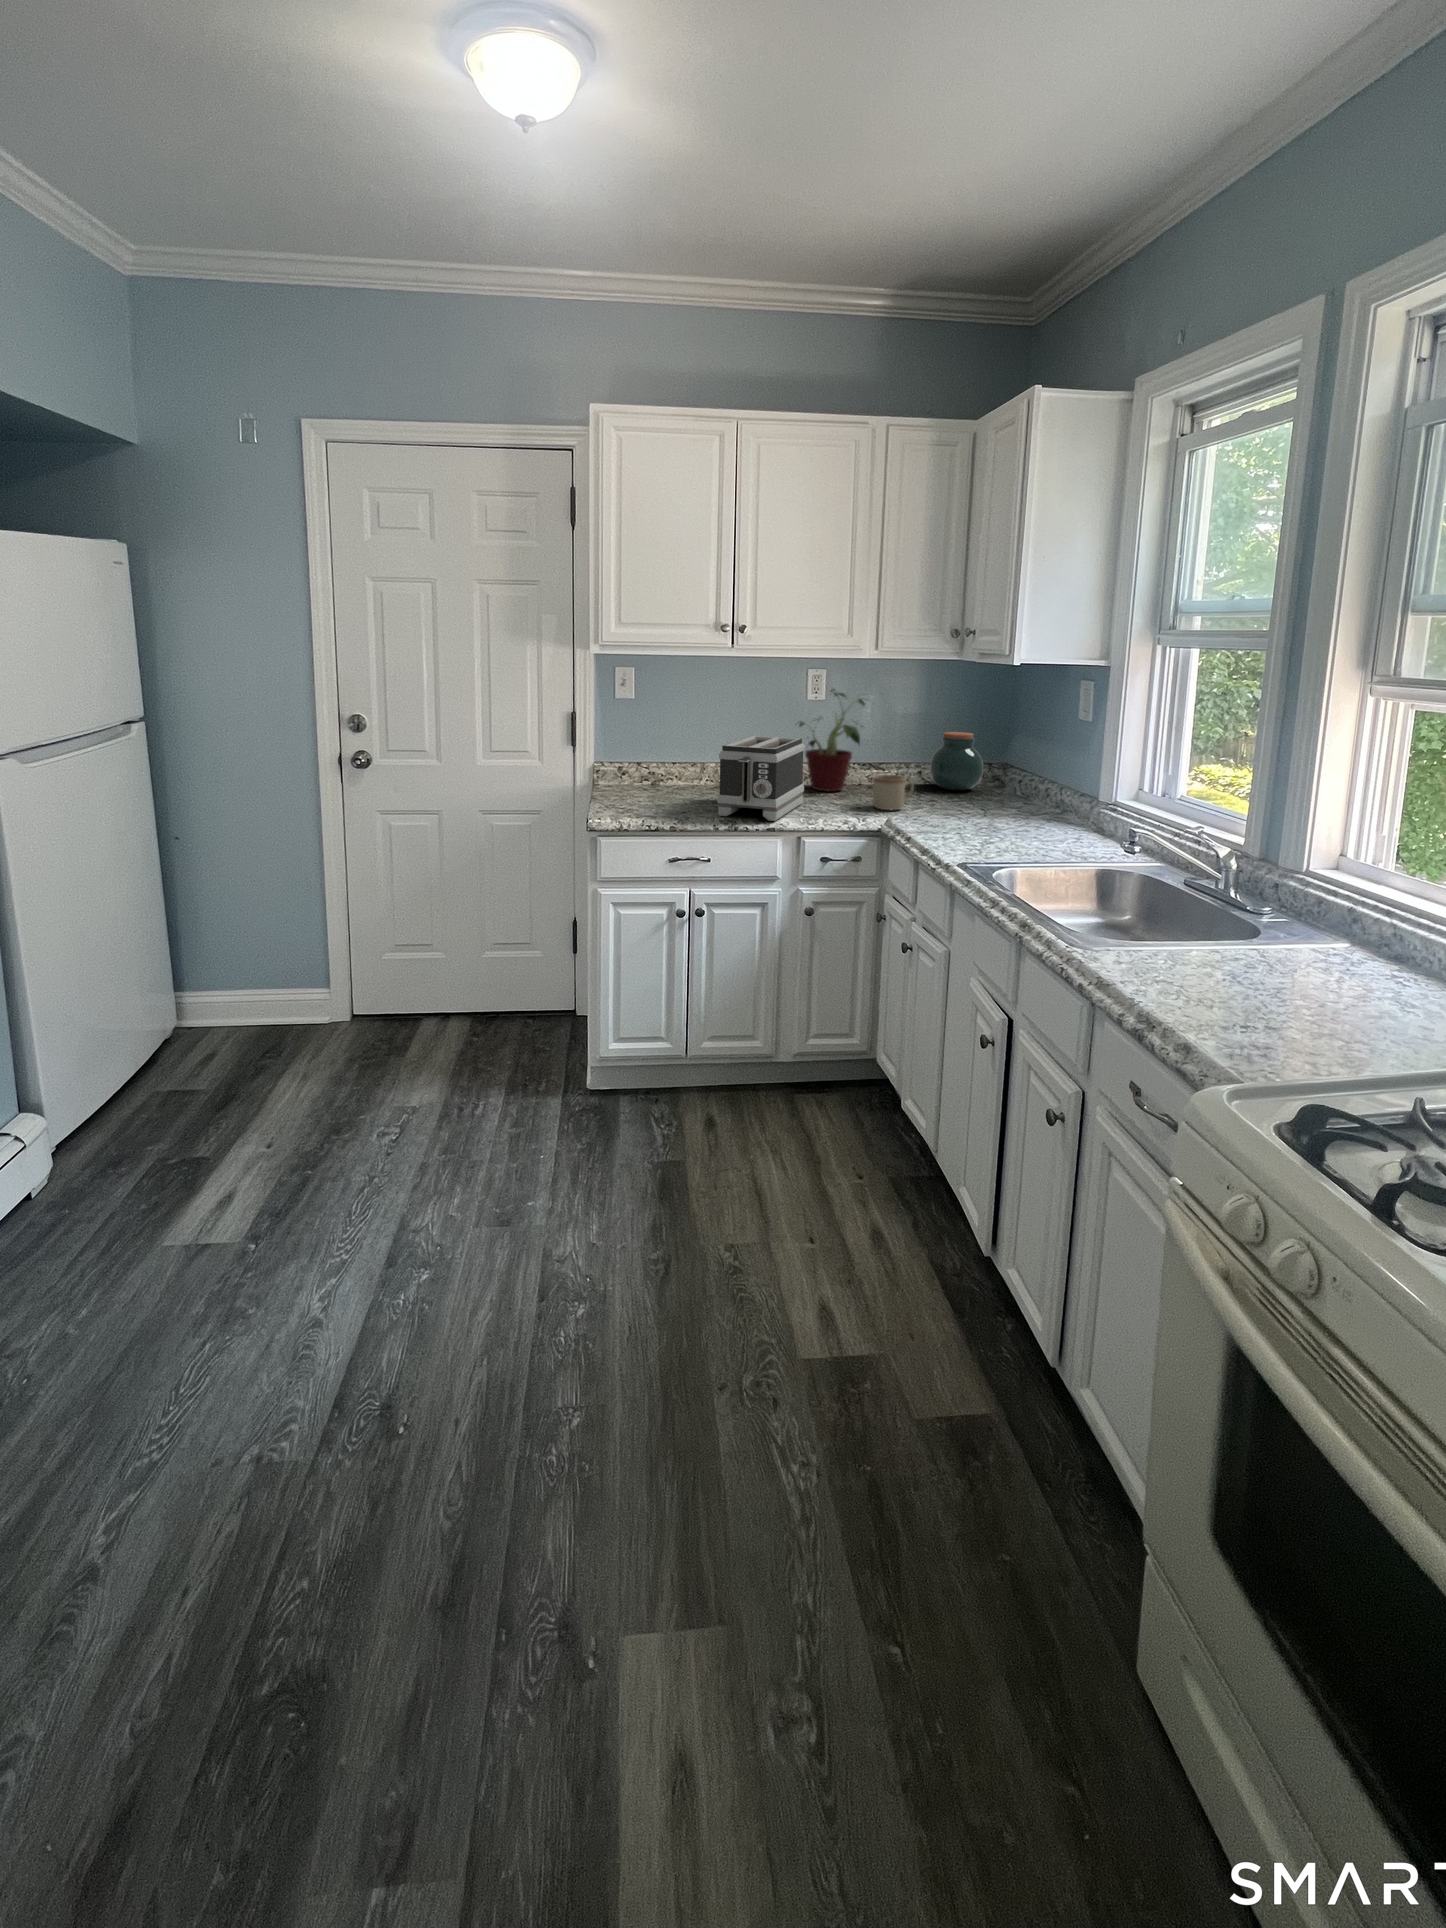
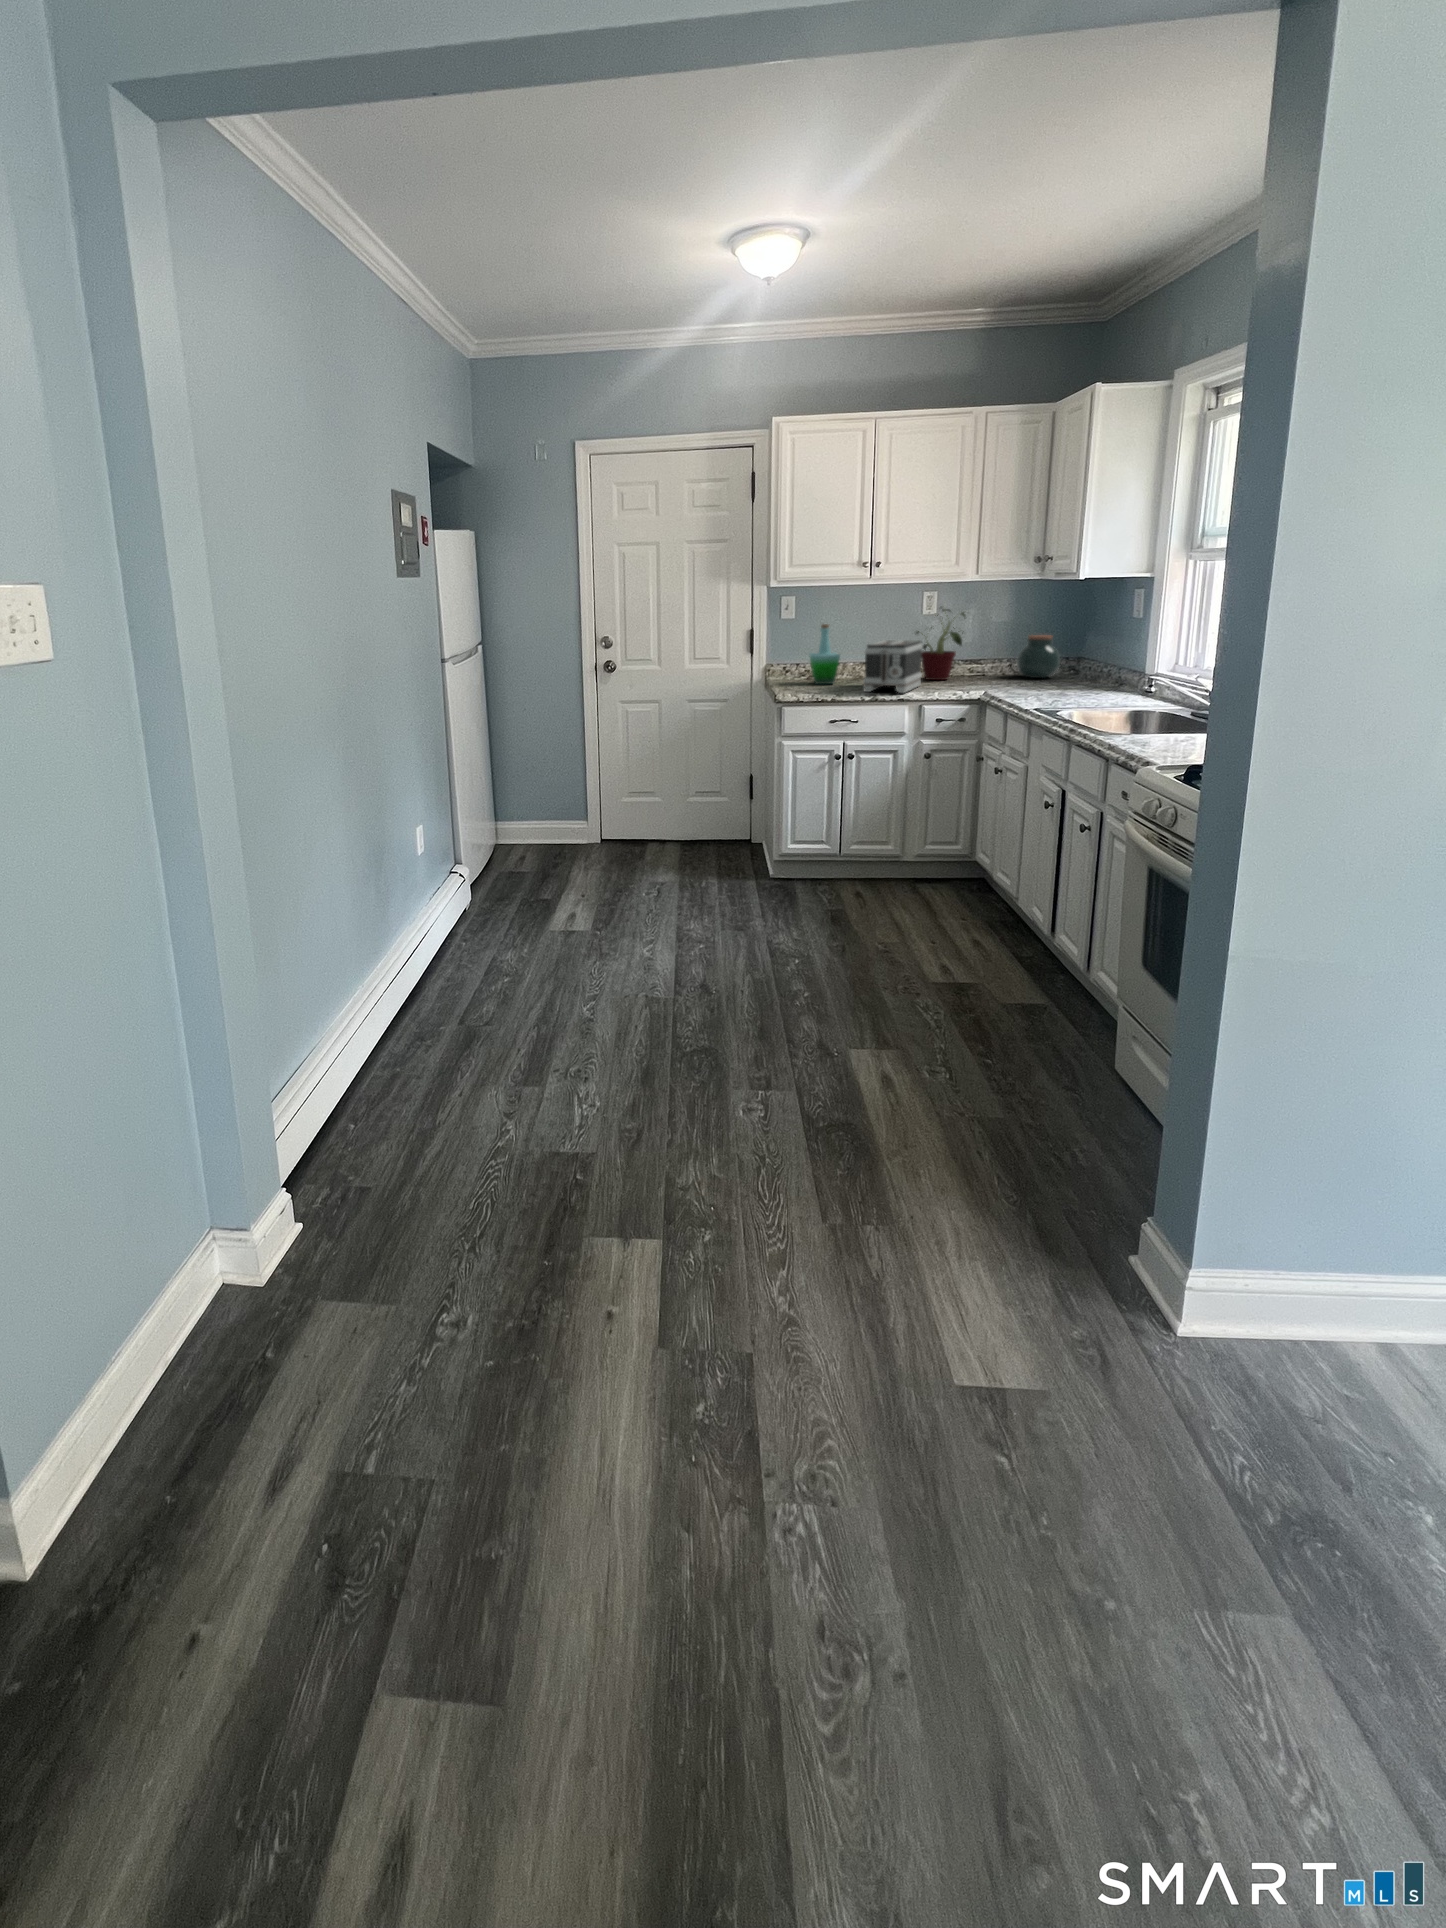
bottle: none [651,709,692,797] -> present [810,624,840,684]
mug: present [873,775,914,810] -> none [973,664,1004,688]

